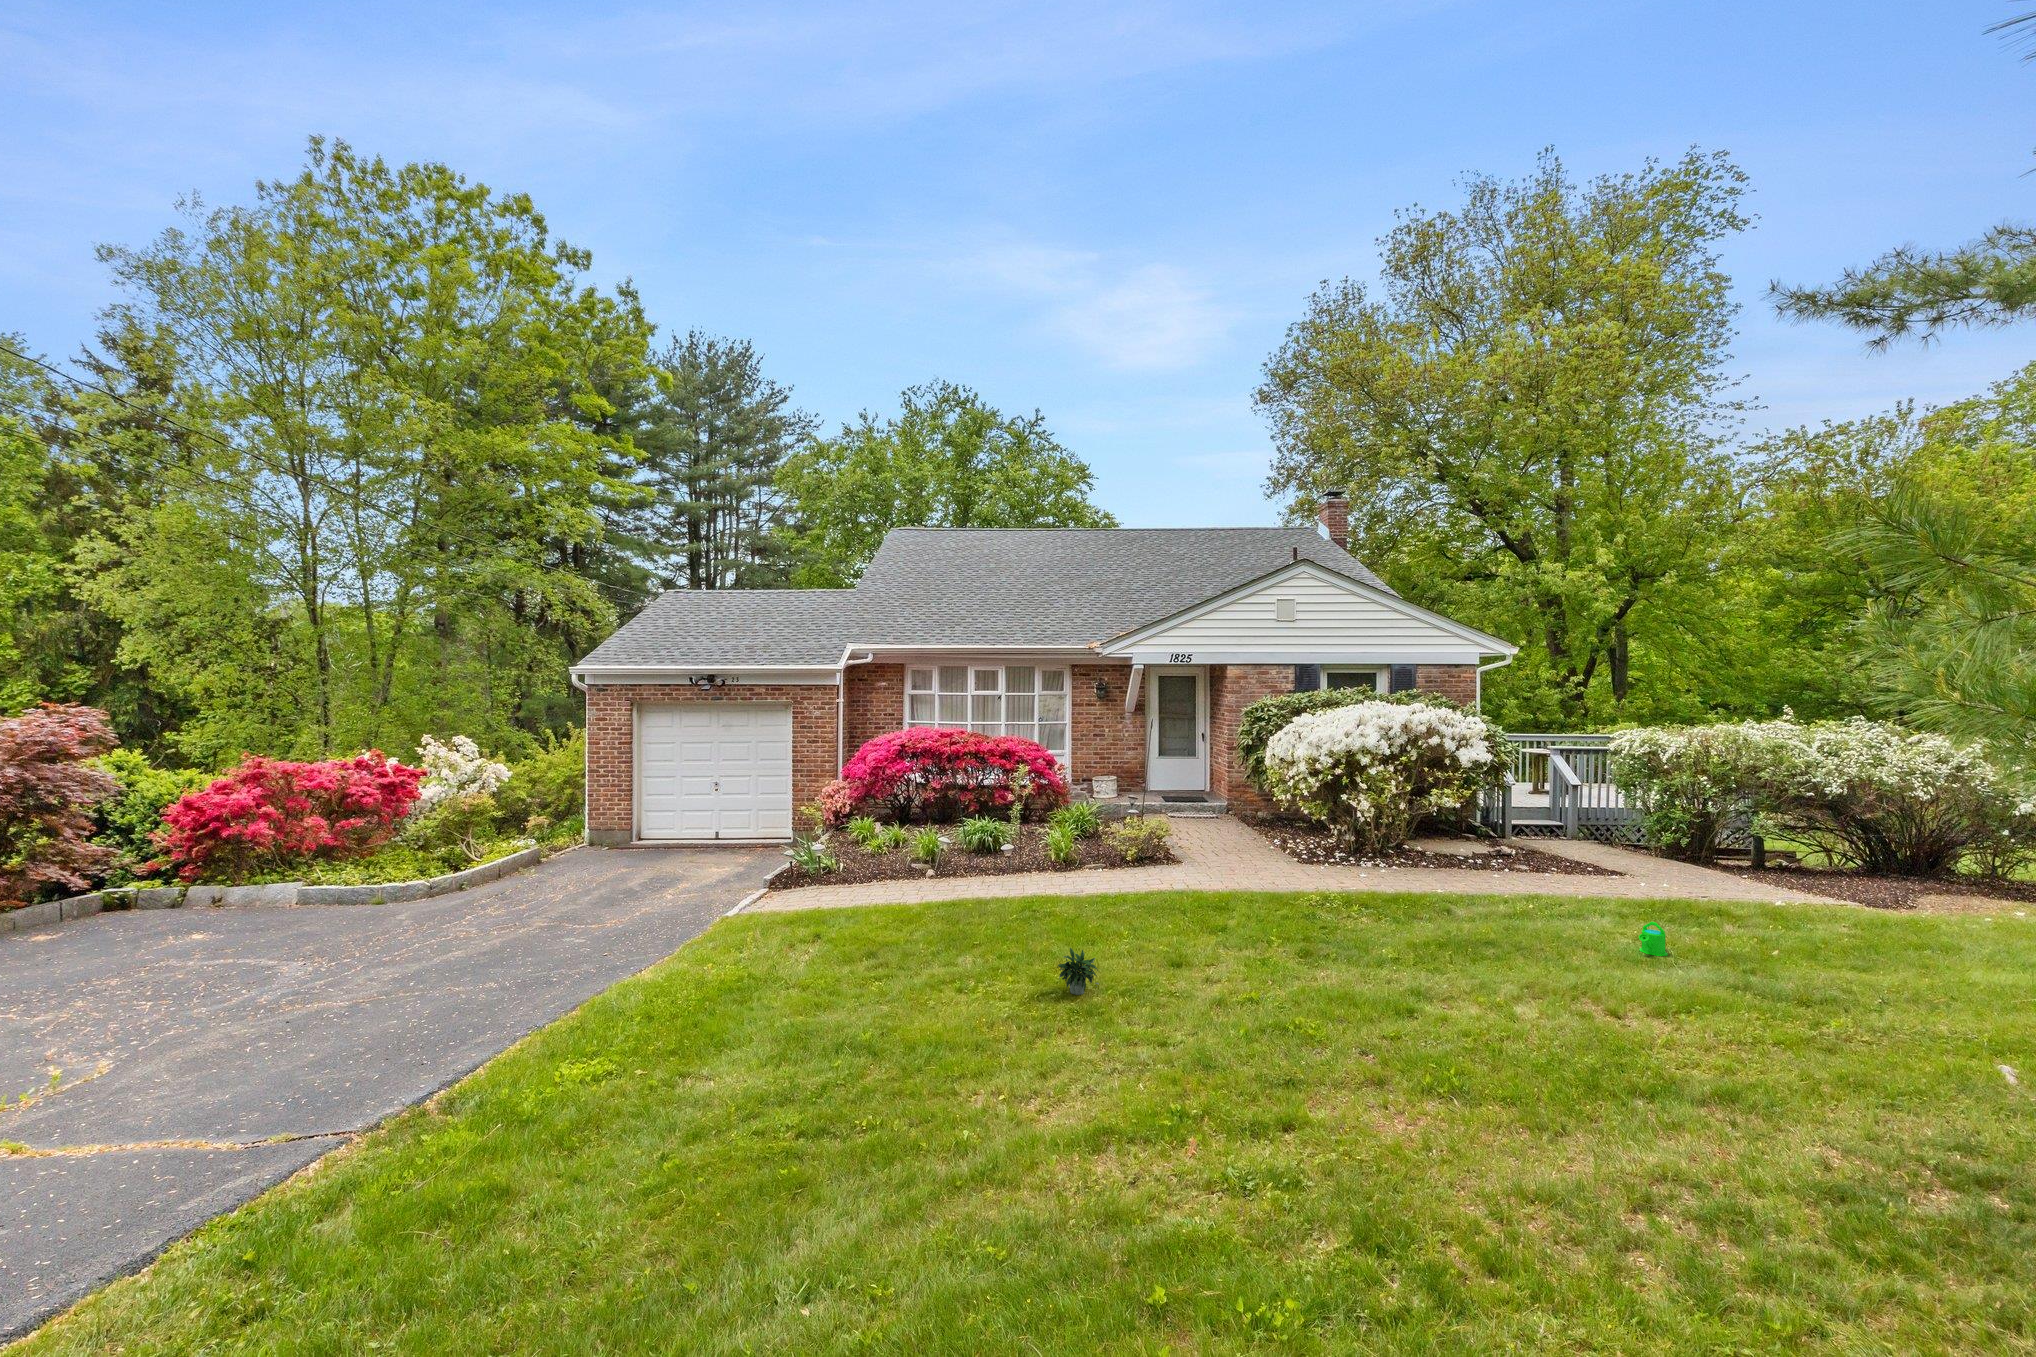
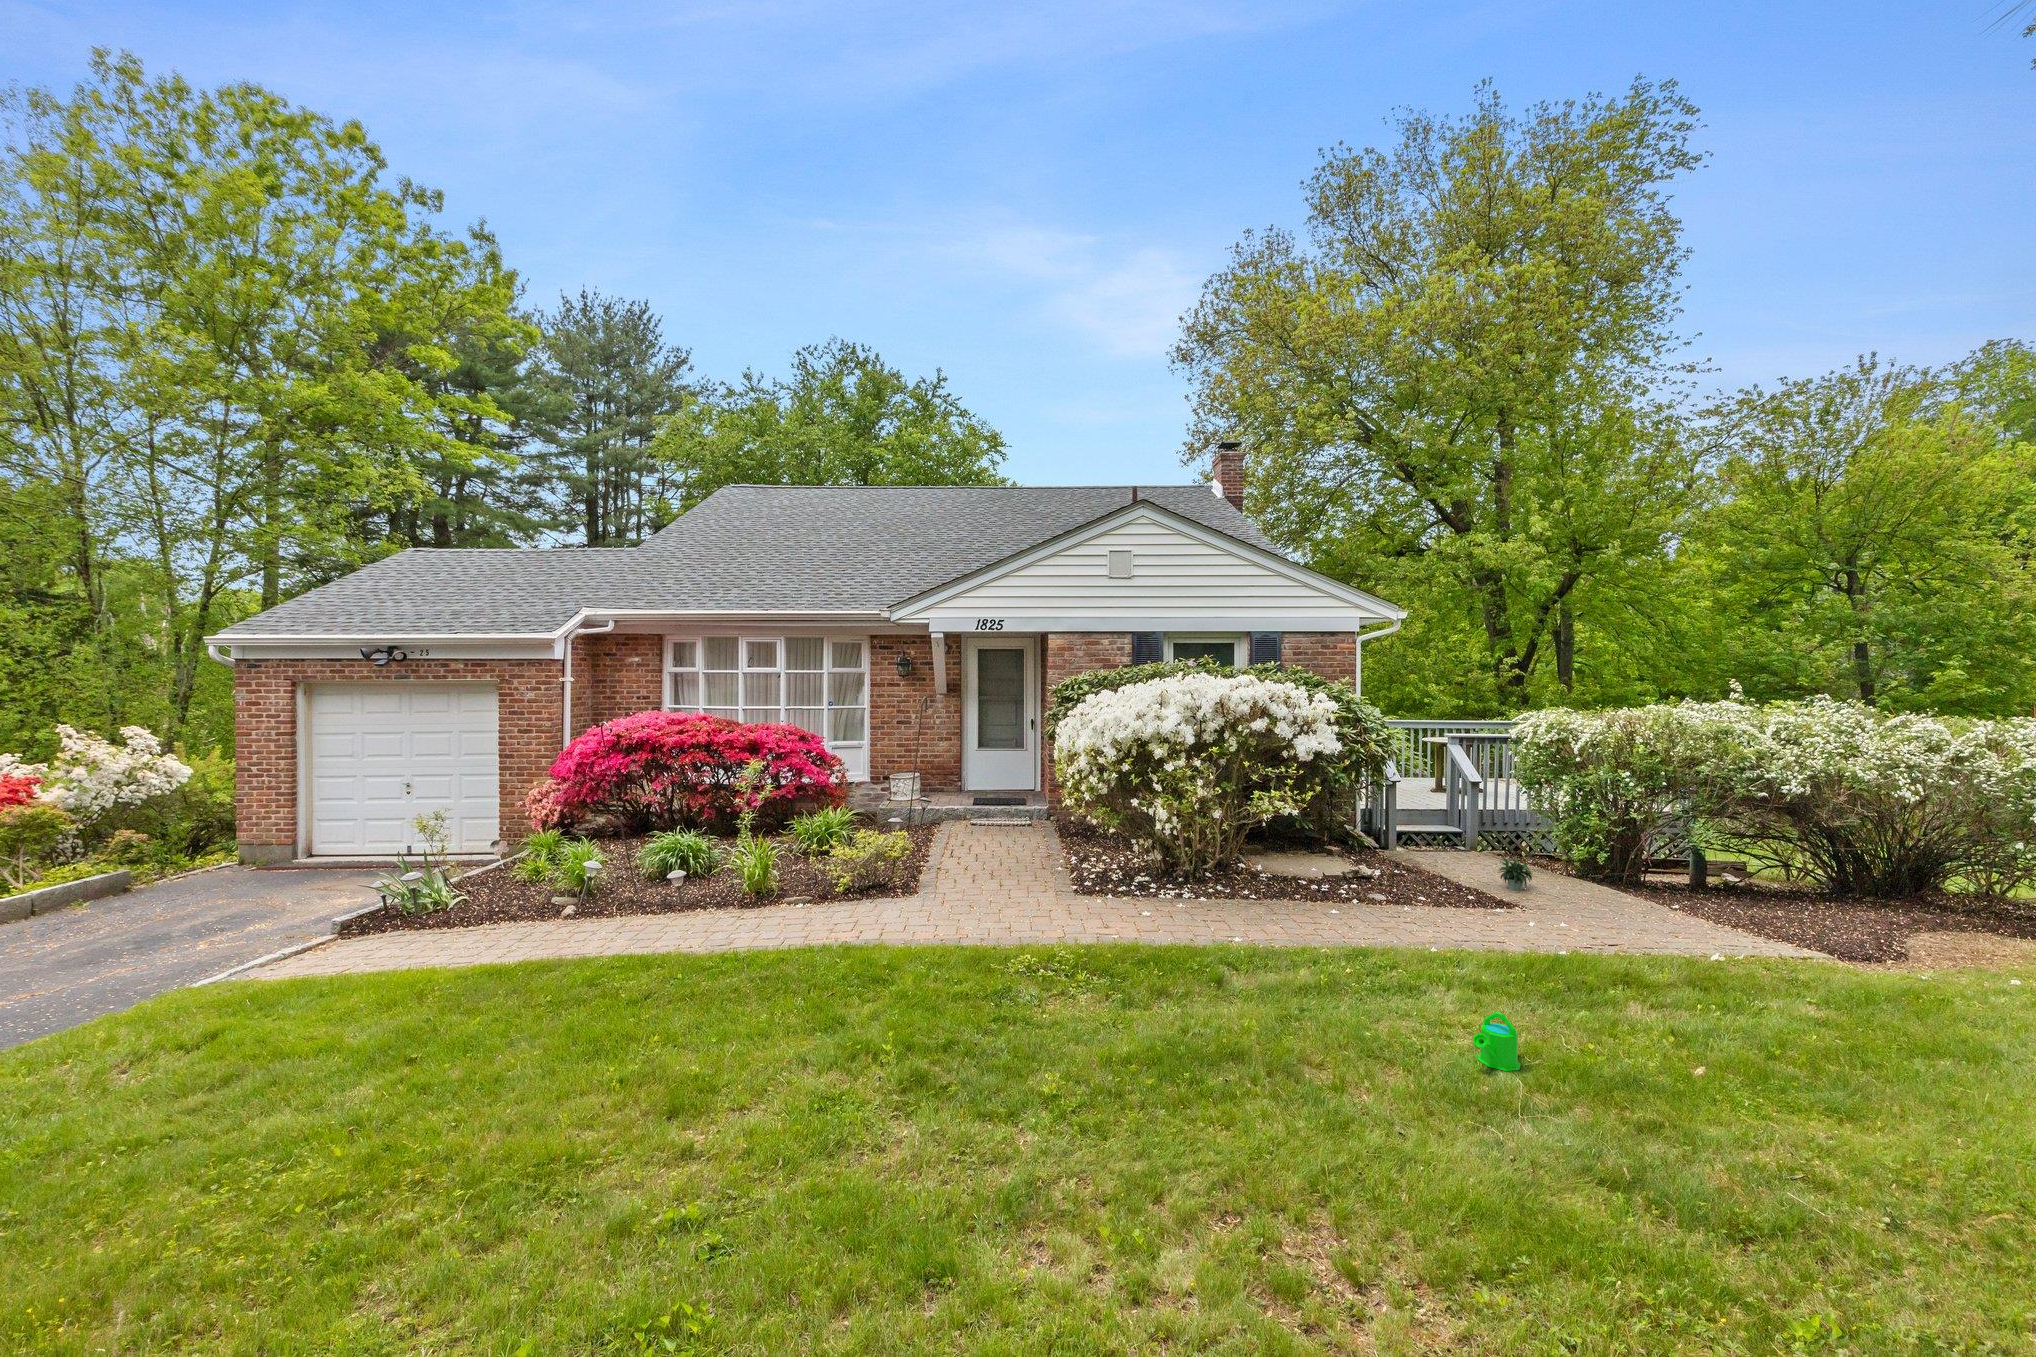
potted plant: present [1057,948,1099,995] -> present [1498,856,1532,891]

